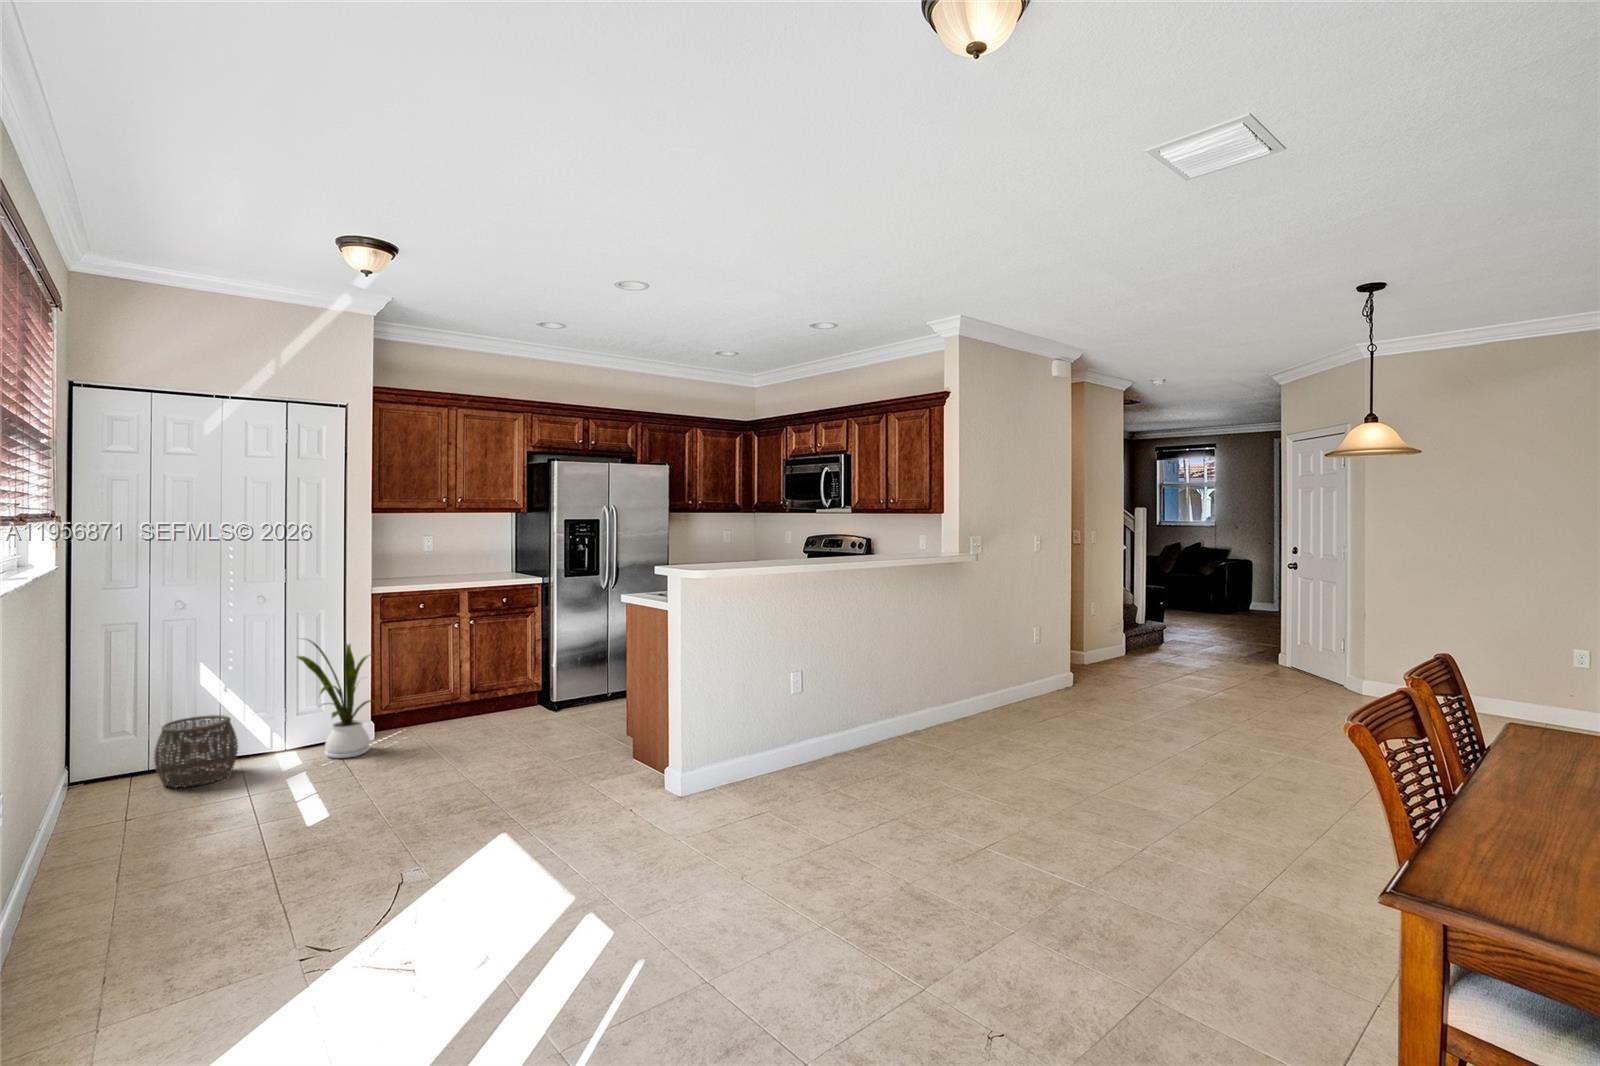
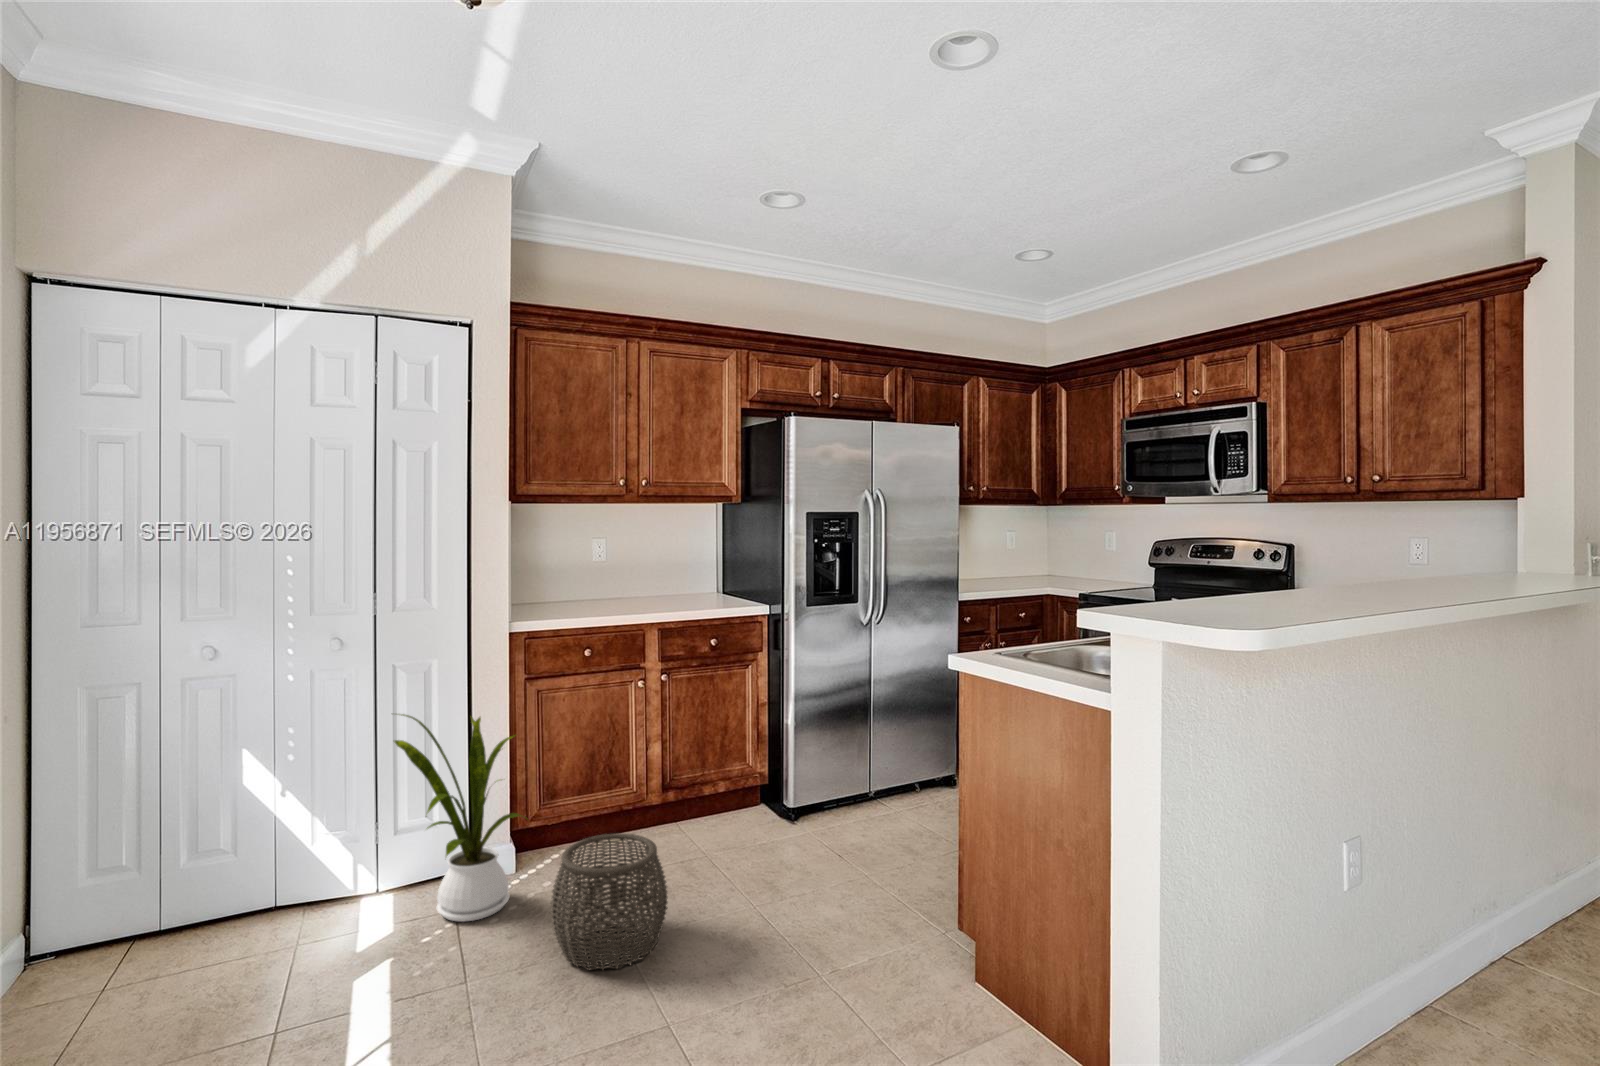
woven basket: present [154,715,238,788] -> present [551,834,668,970]

